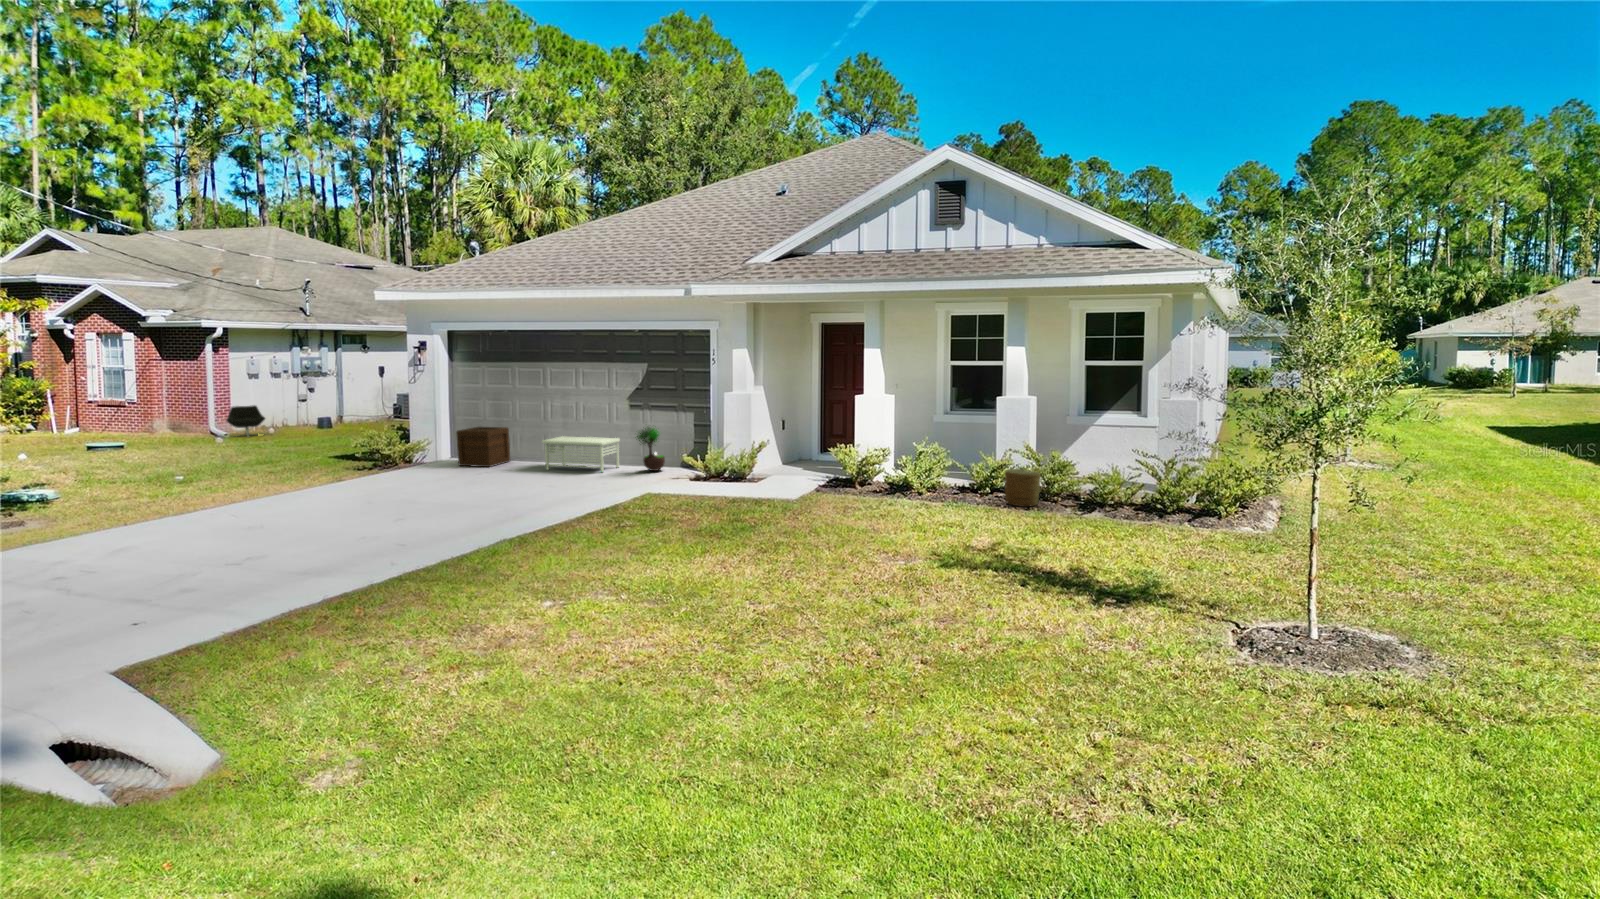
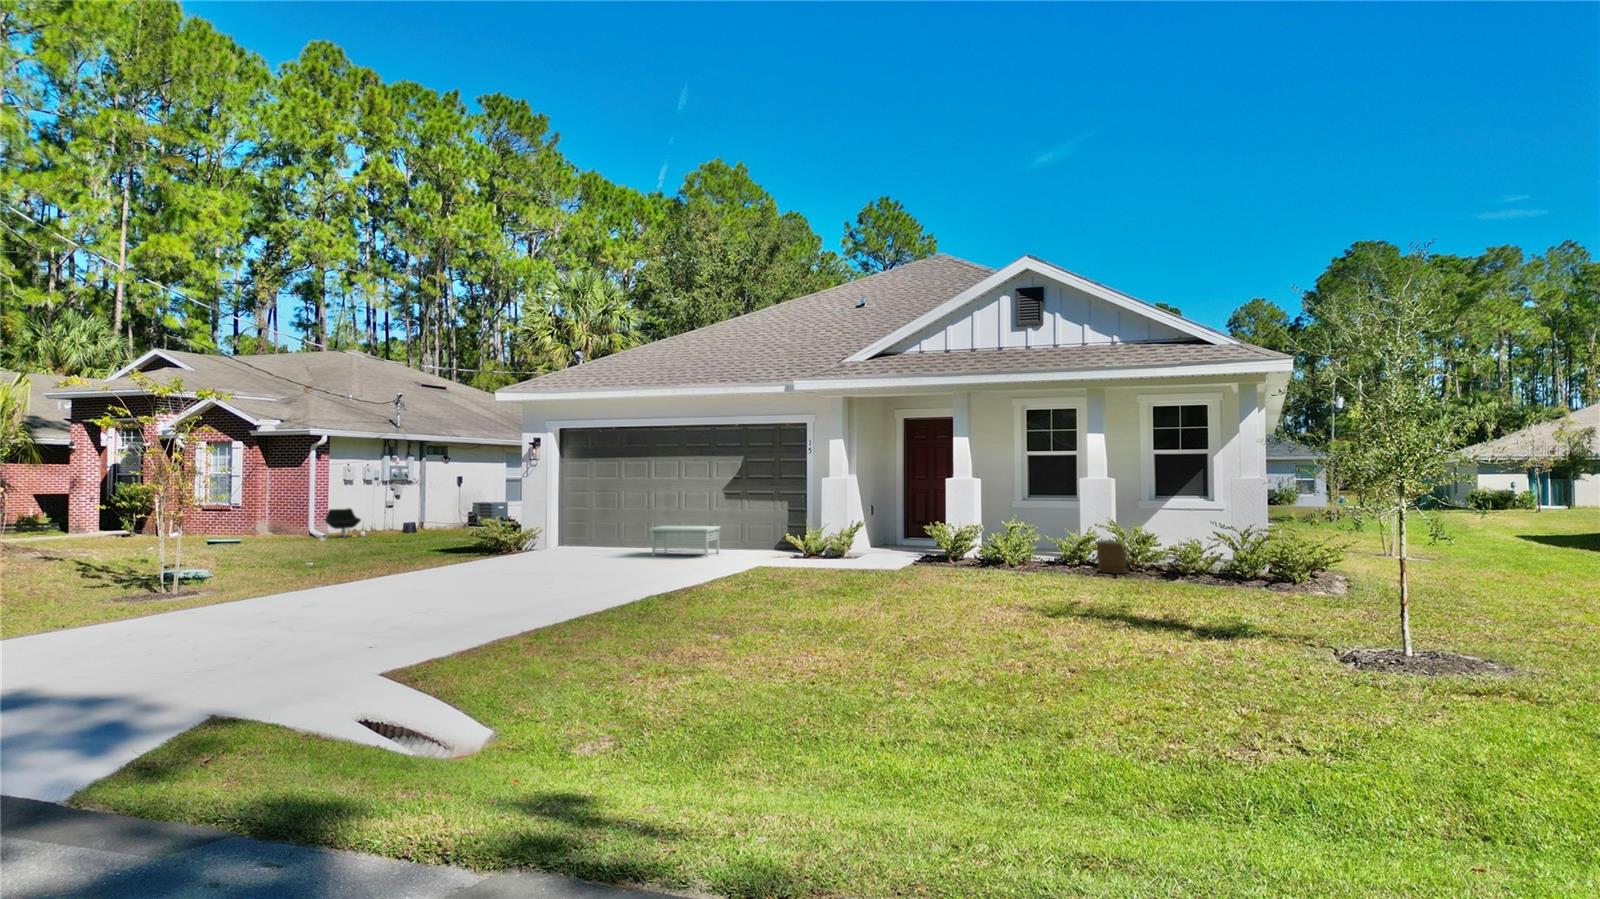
wooden crate: present [456,427,510,467] -> none [567,518,613,554]
potted tree: present [637,427,665,471] -> none [737,509,764,555]

